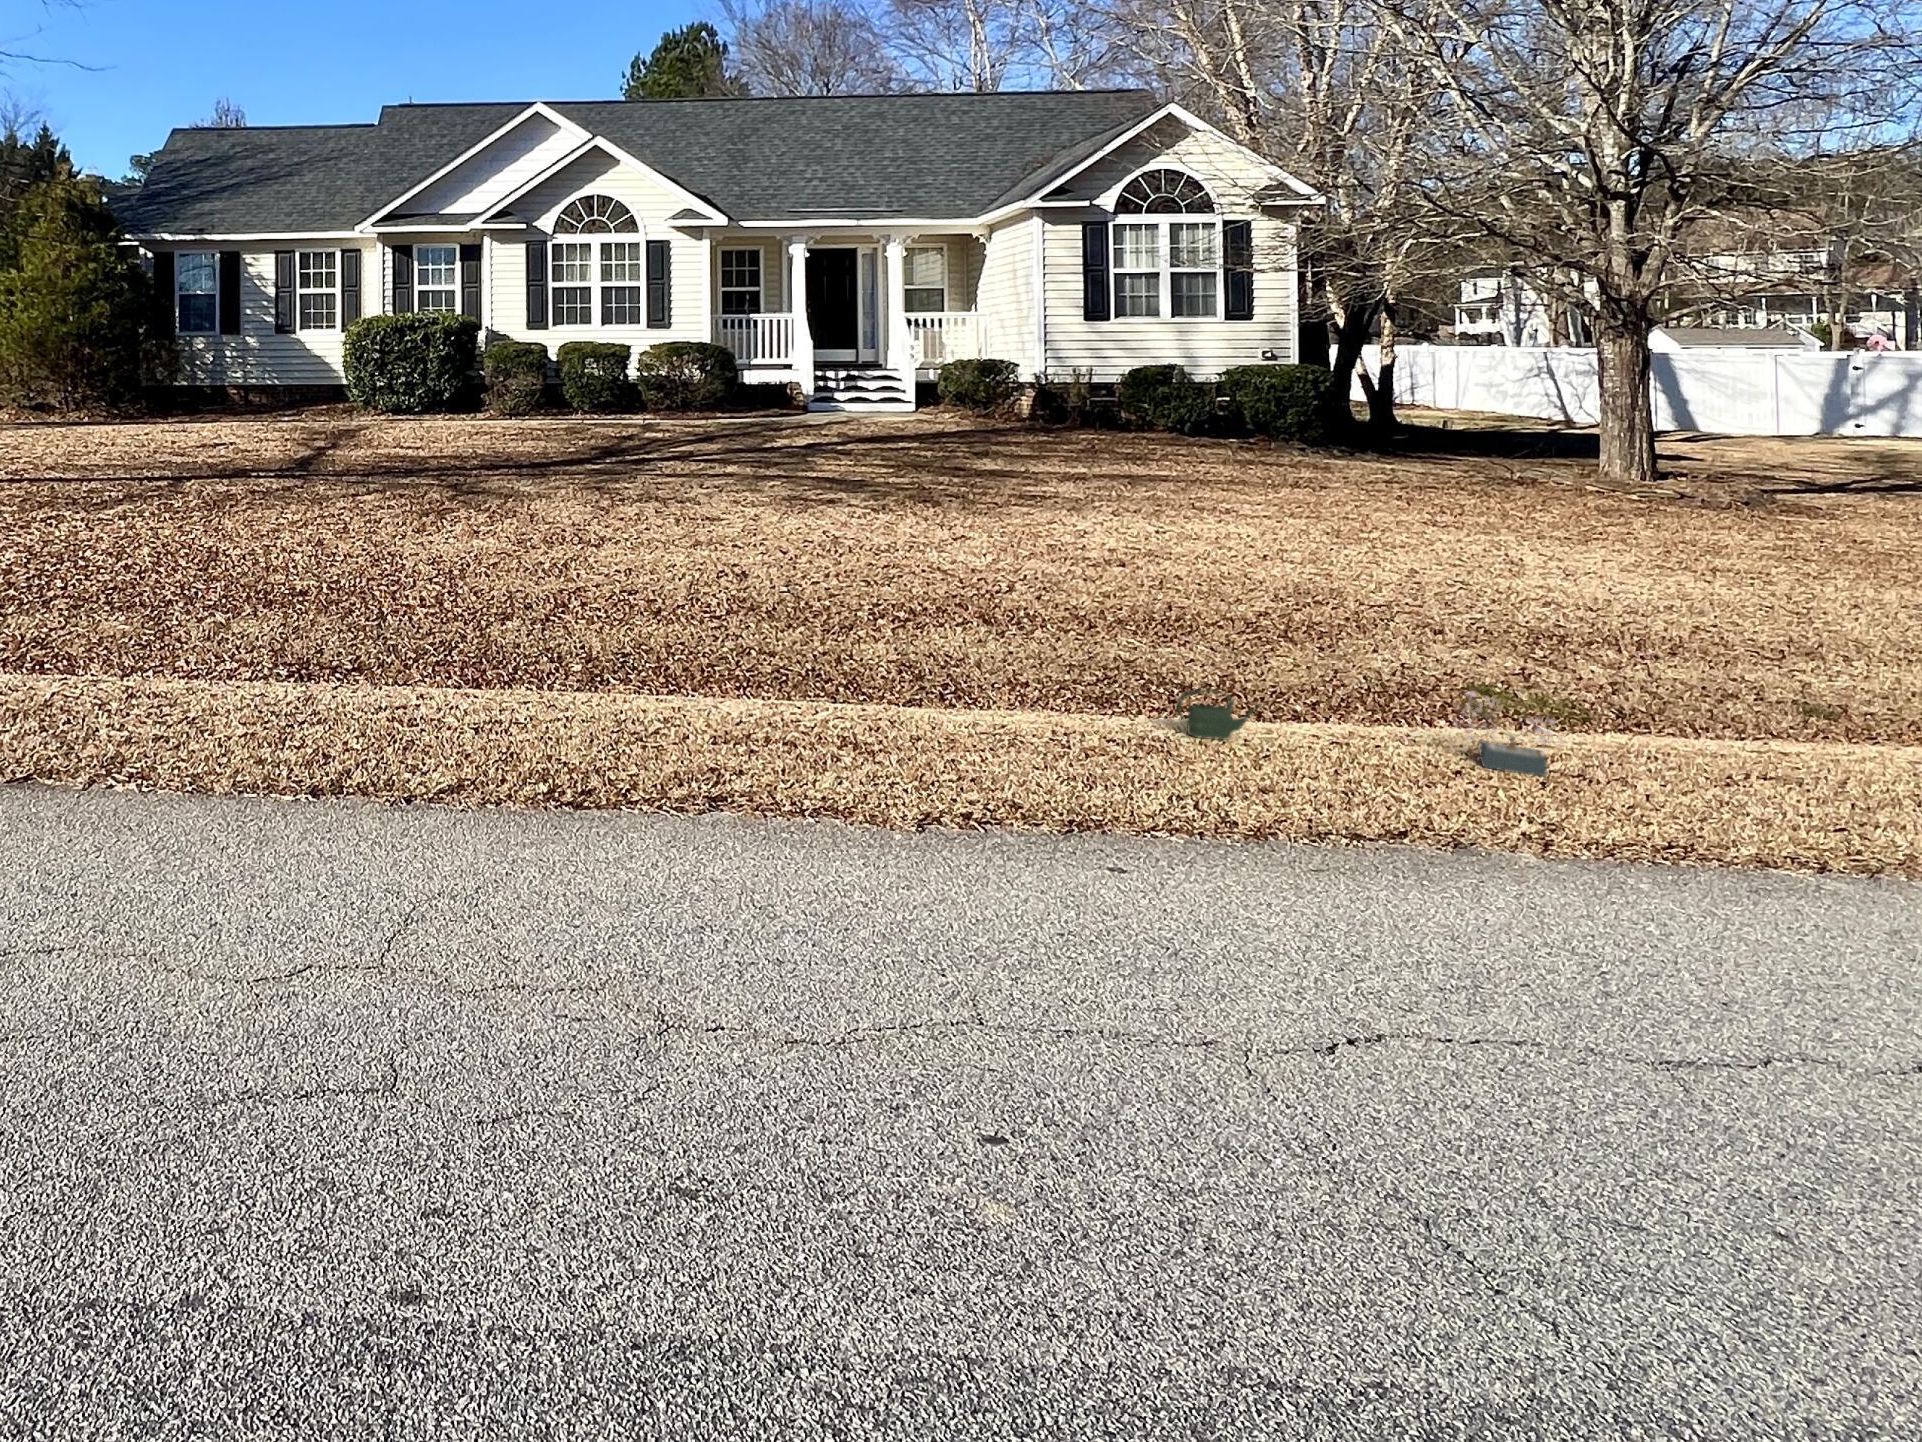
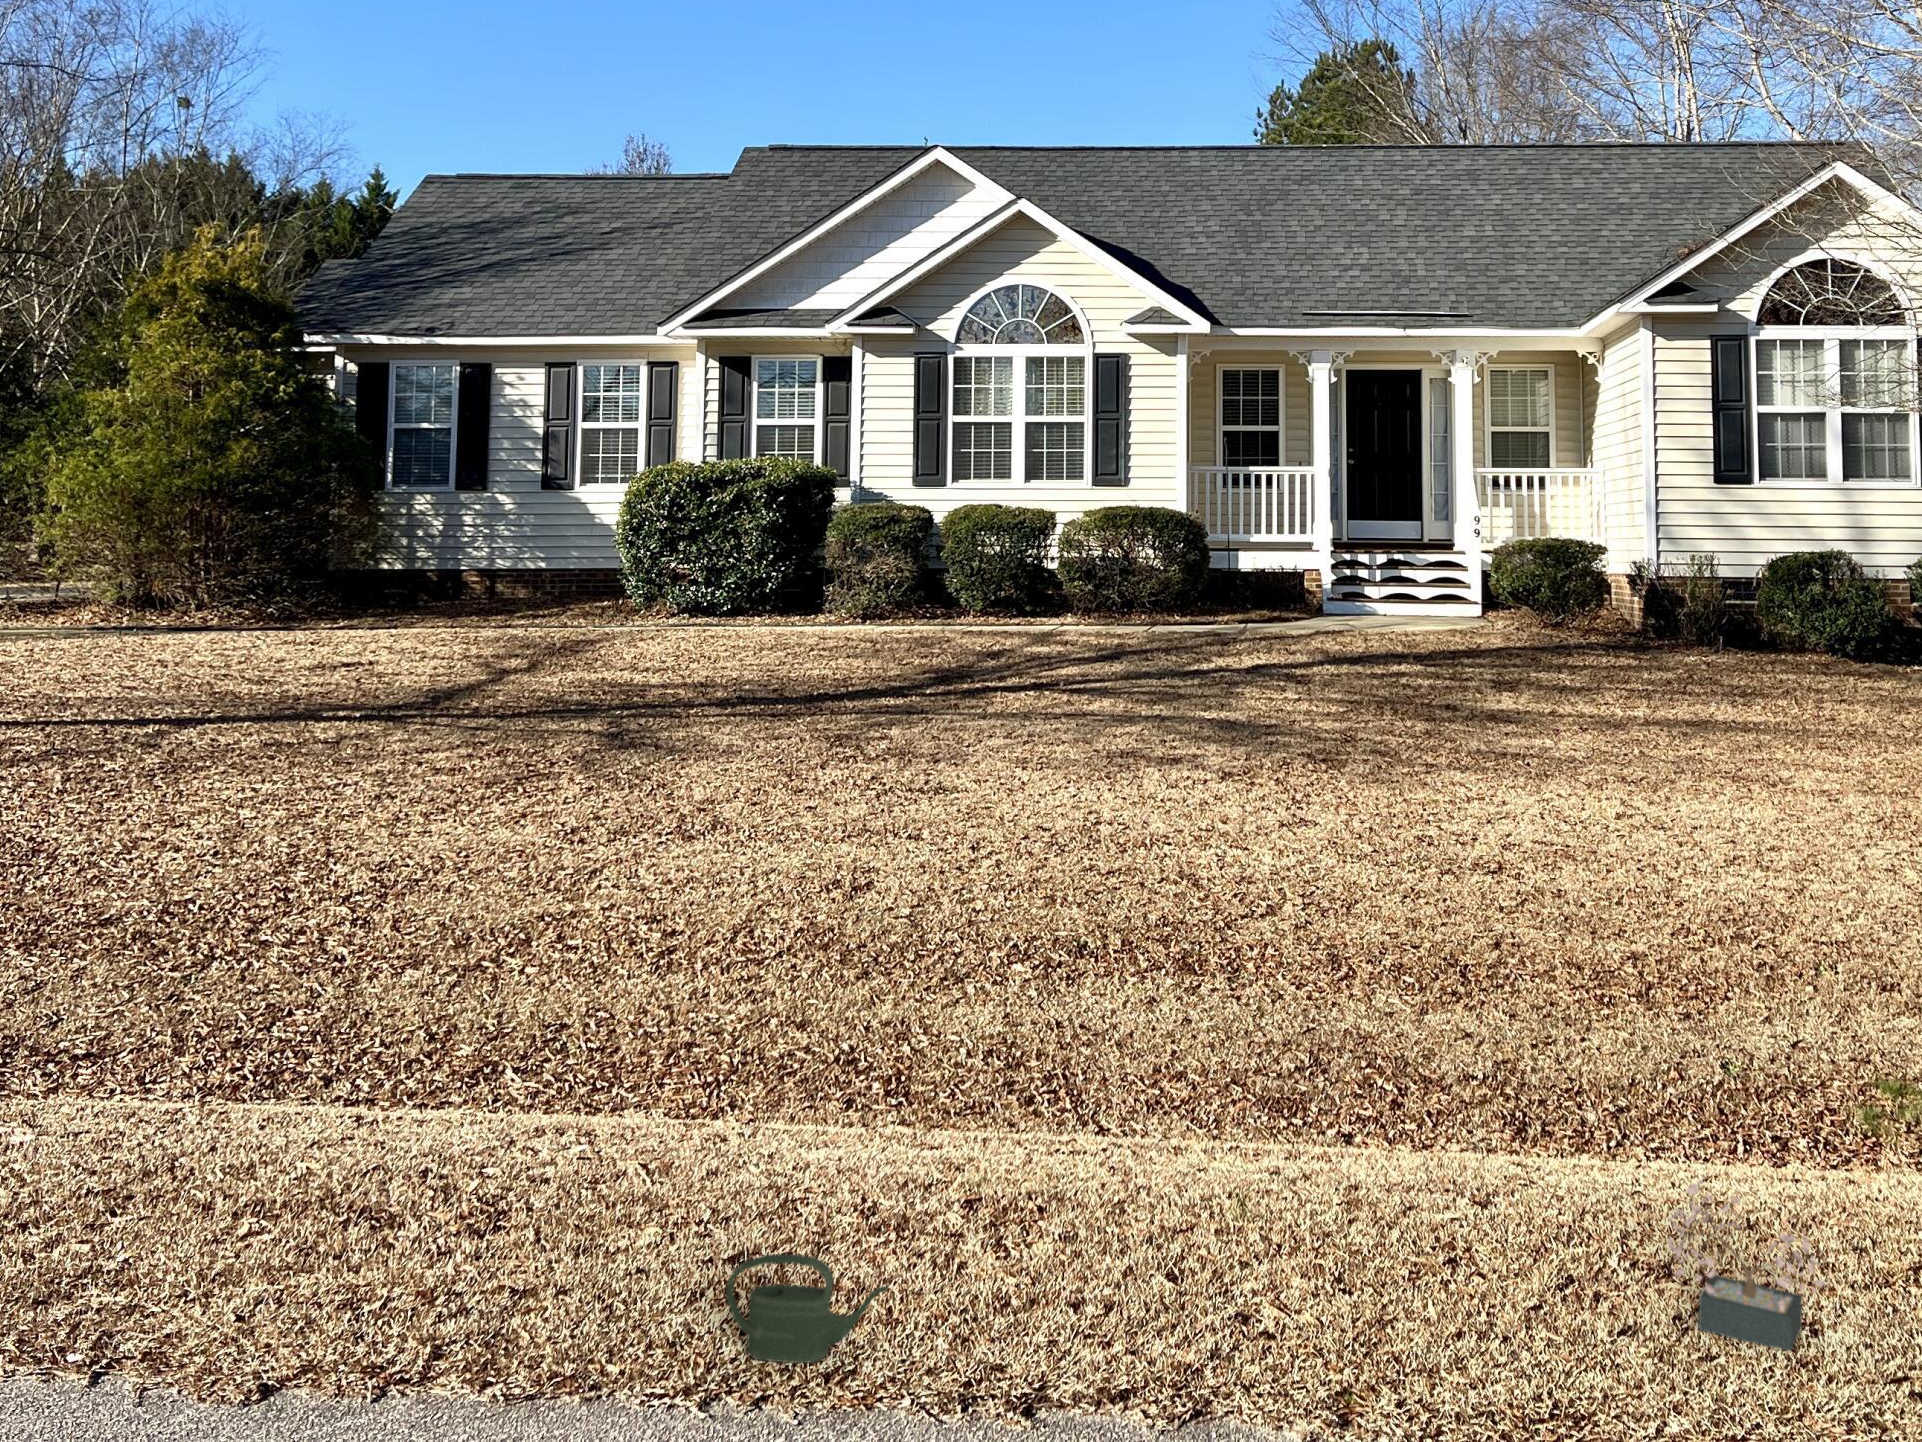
watering can: present [1176,689,1260,740] -> present [726,1254,888,1363]

